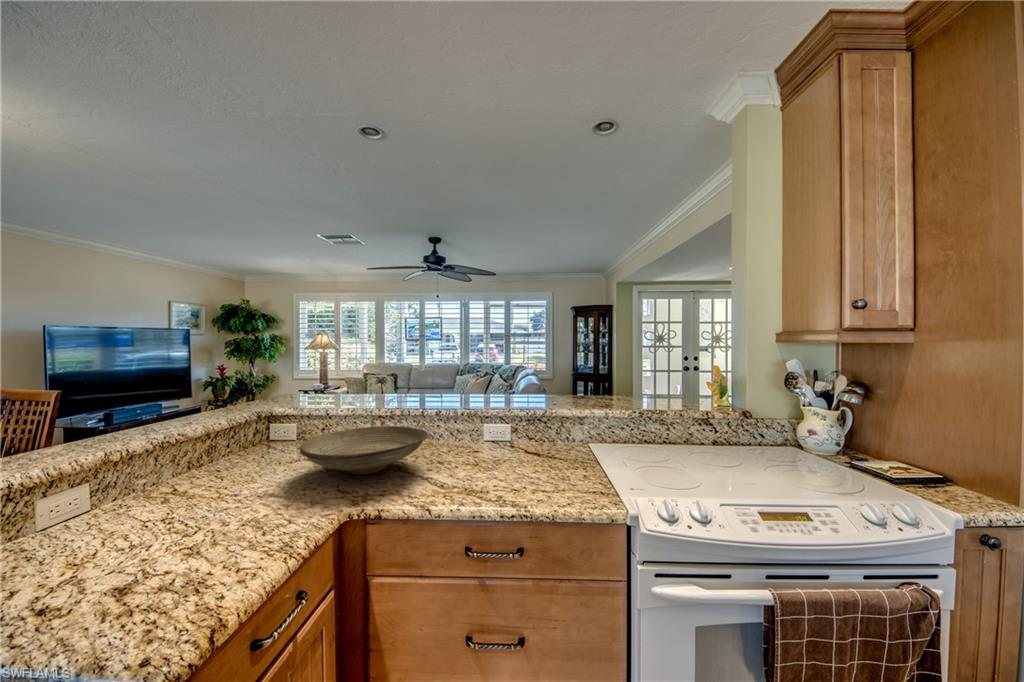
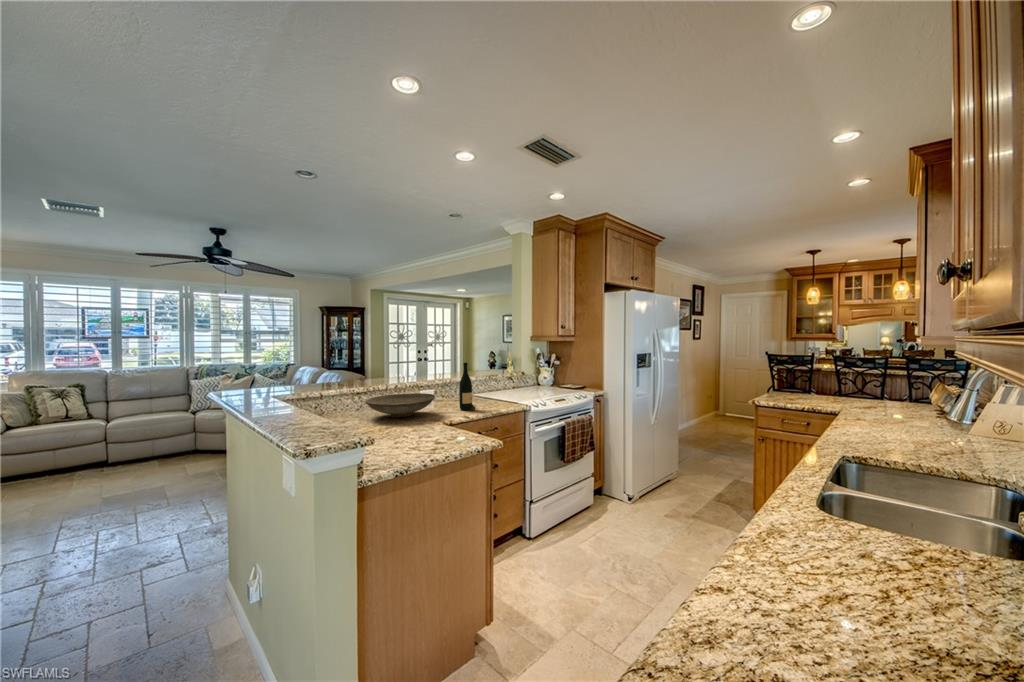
wine bottle: none [466,384,506,490] -> present [459,363,475,410]

